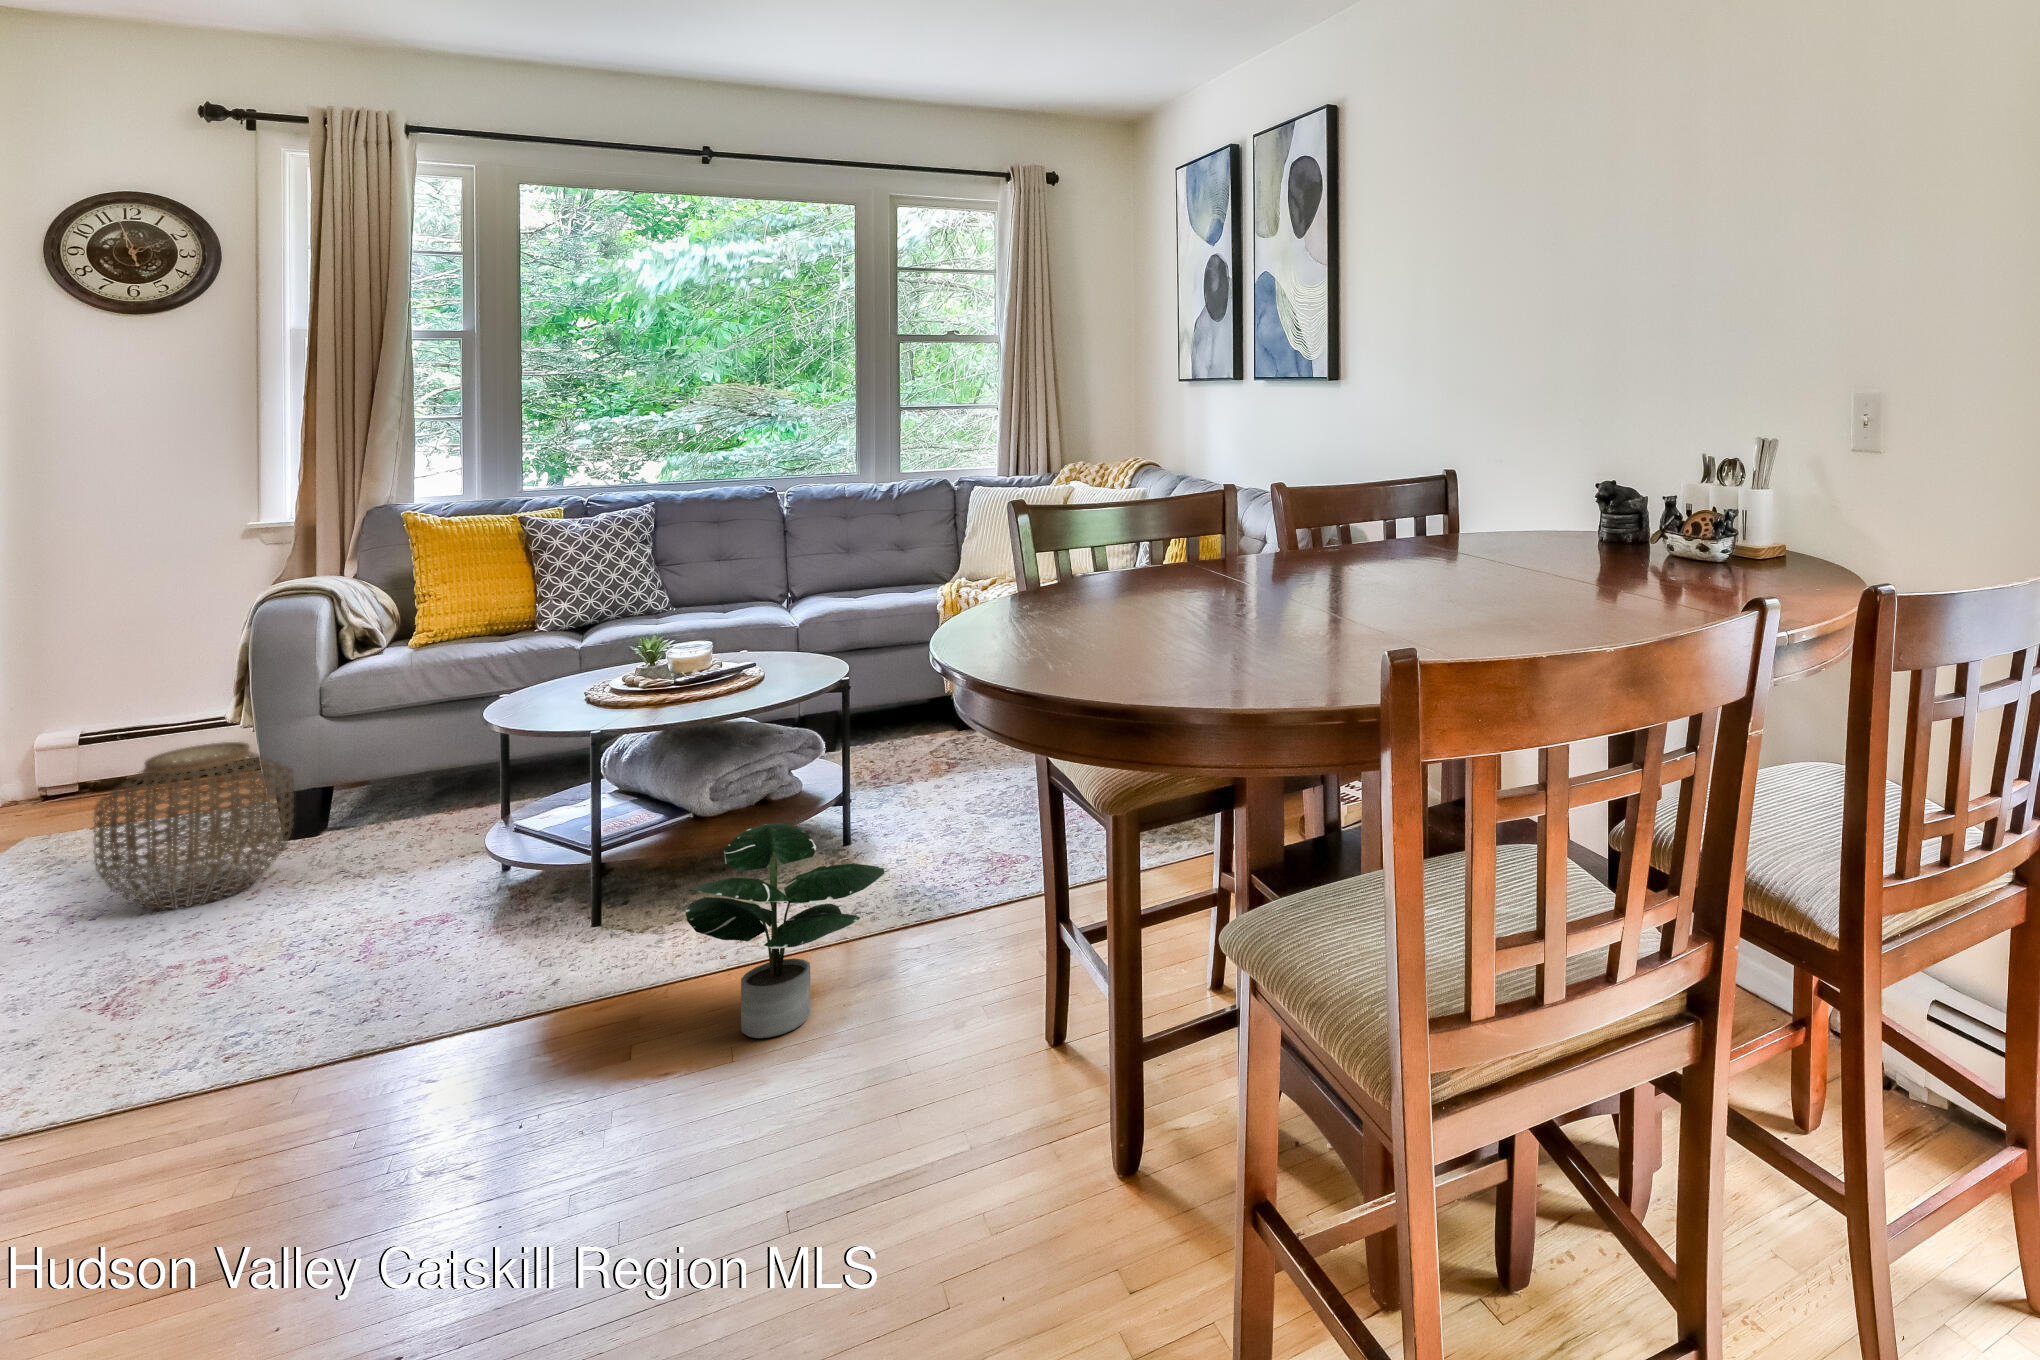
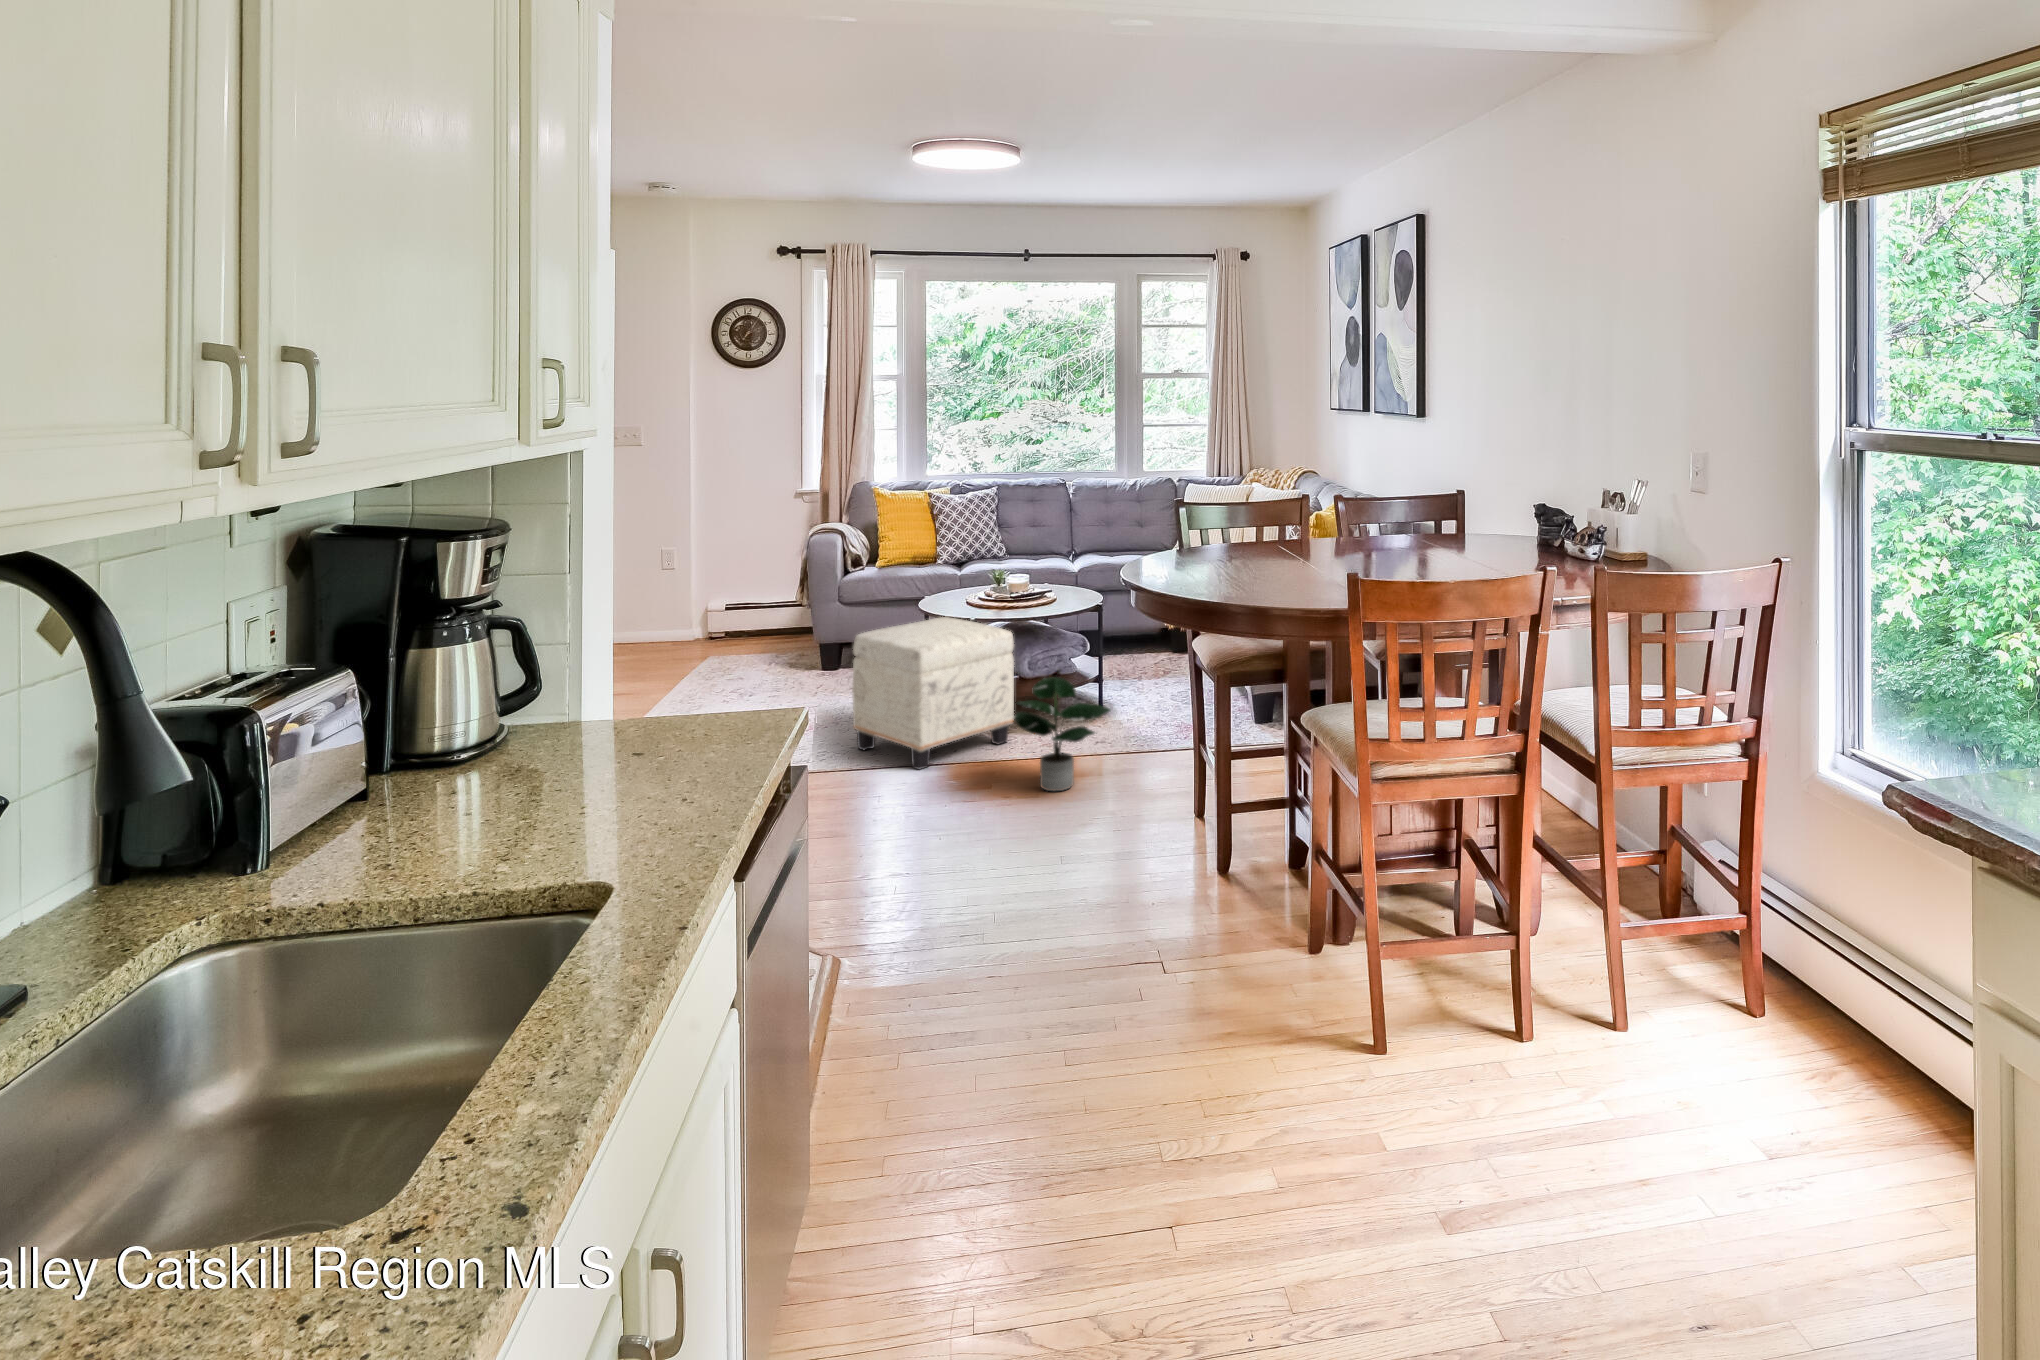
ottoman: none [316,733,683,1039] -> present [852,617,1014,770]
woven basket: present [94,742,294,910] -> none [754,610,832,695]

